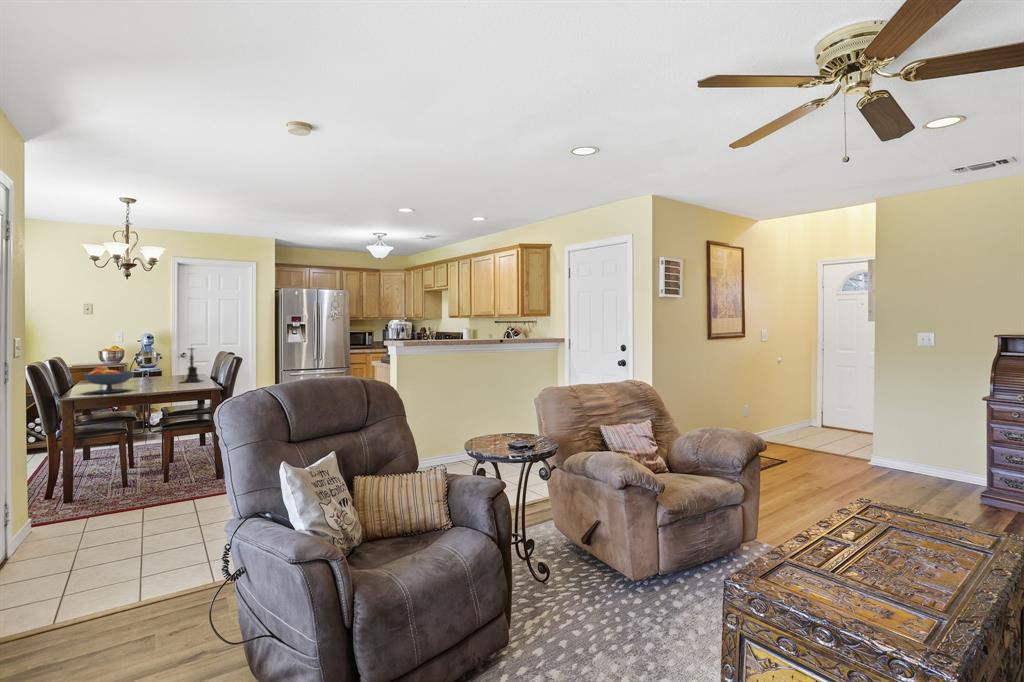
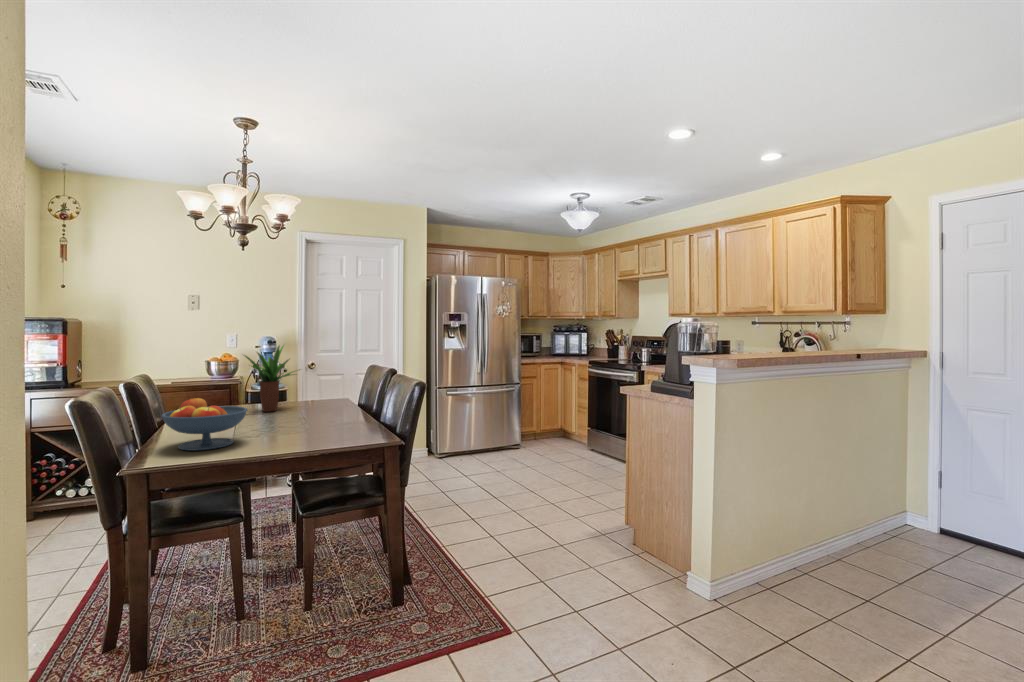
potted plant: none [128,337,171,380] -> present [245,346,298,412]
candle holder: present [183,348,201,382] -> none [316,355,354,422]

